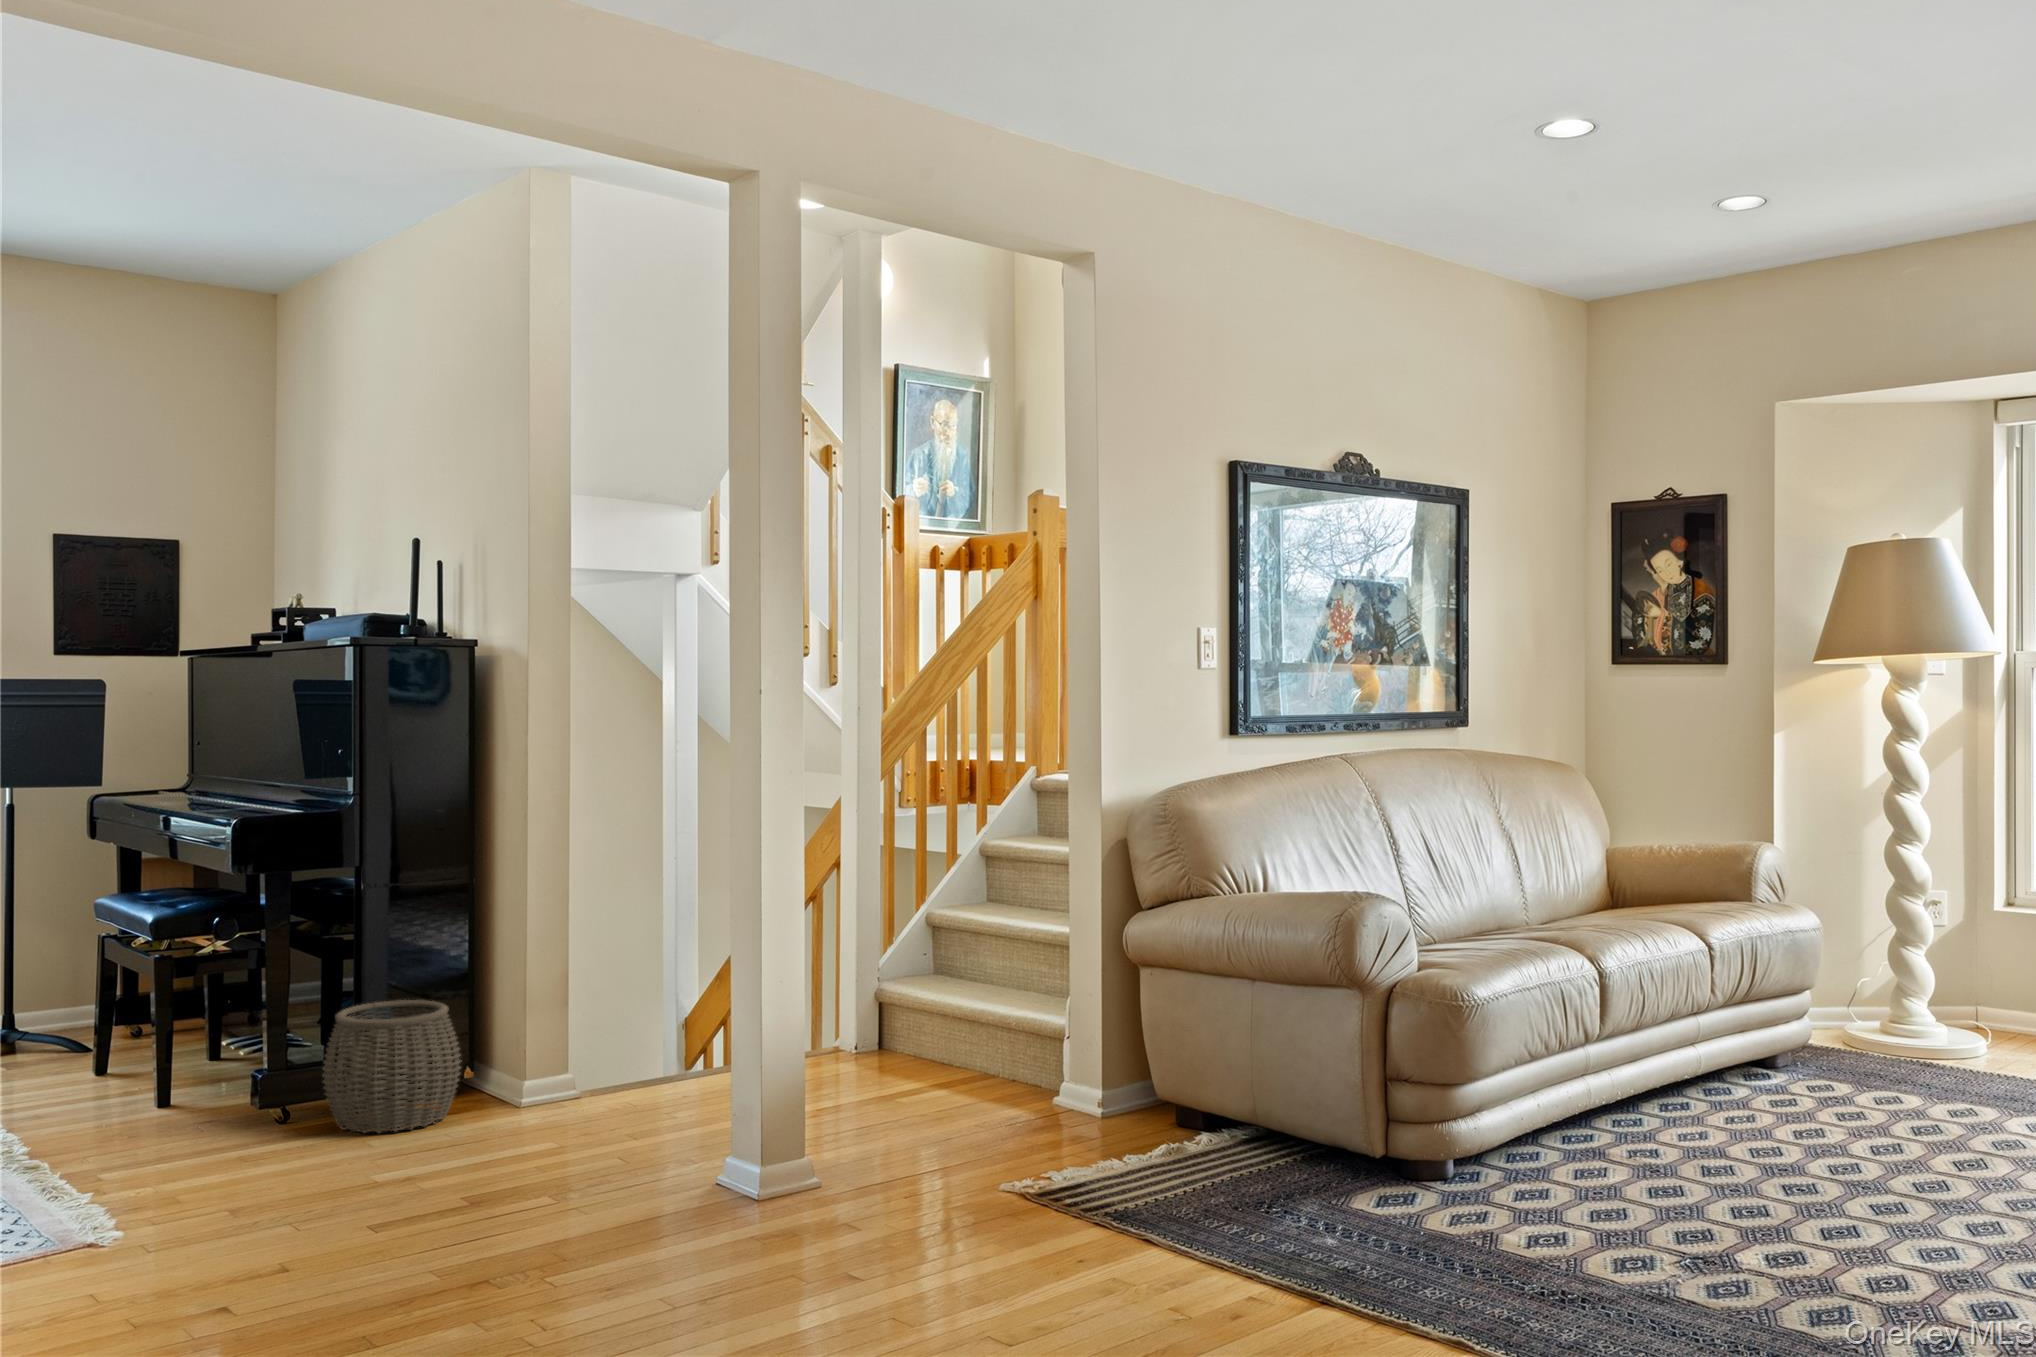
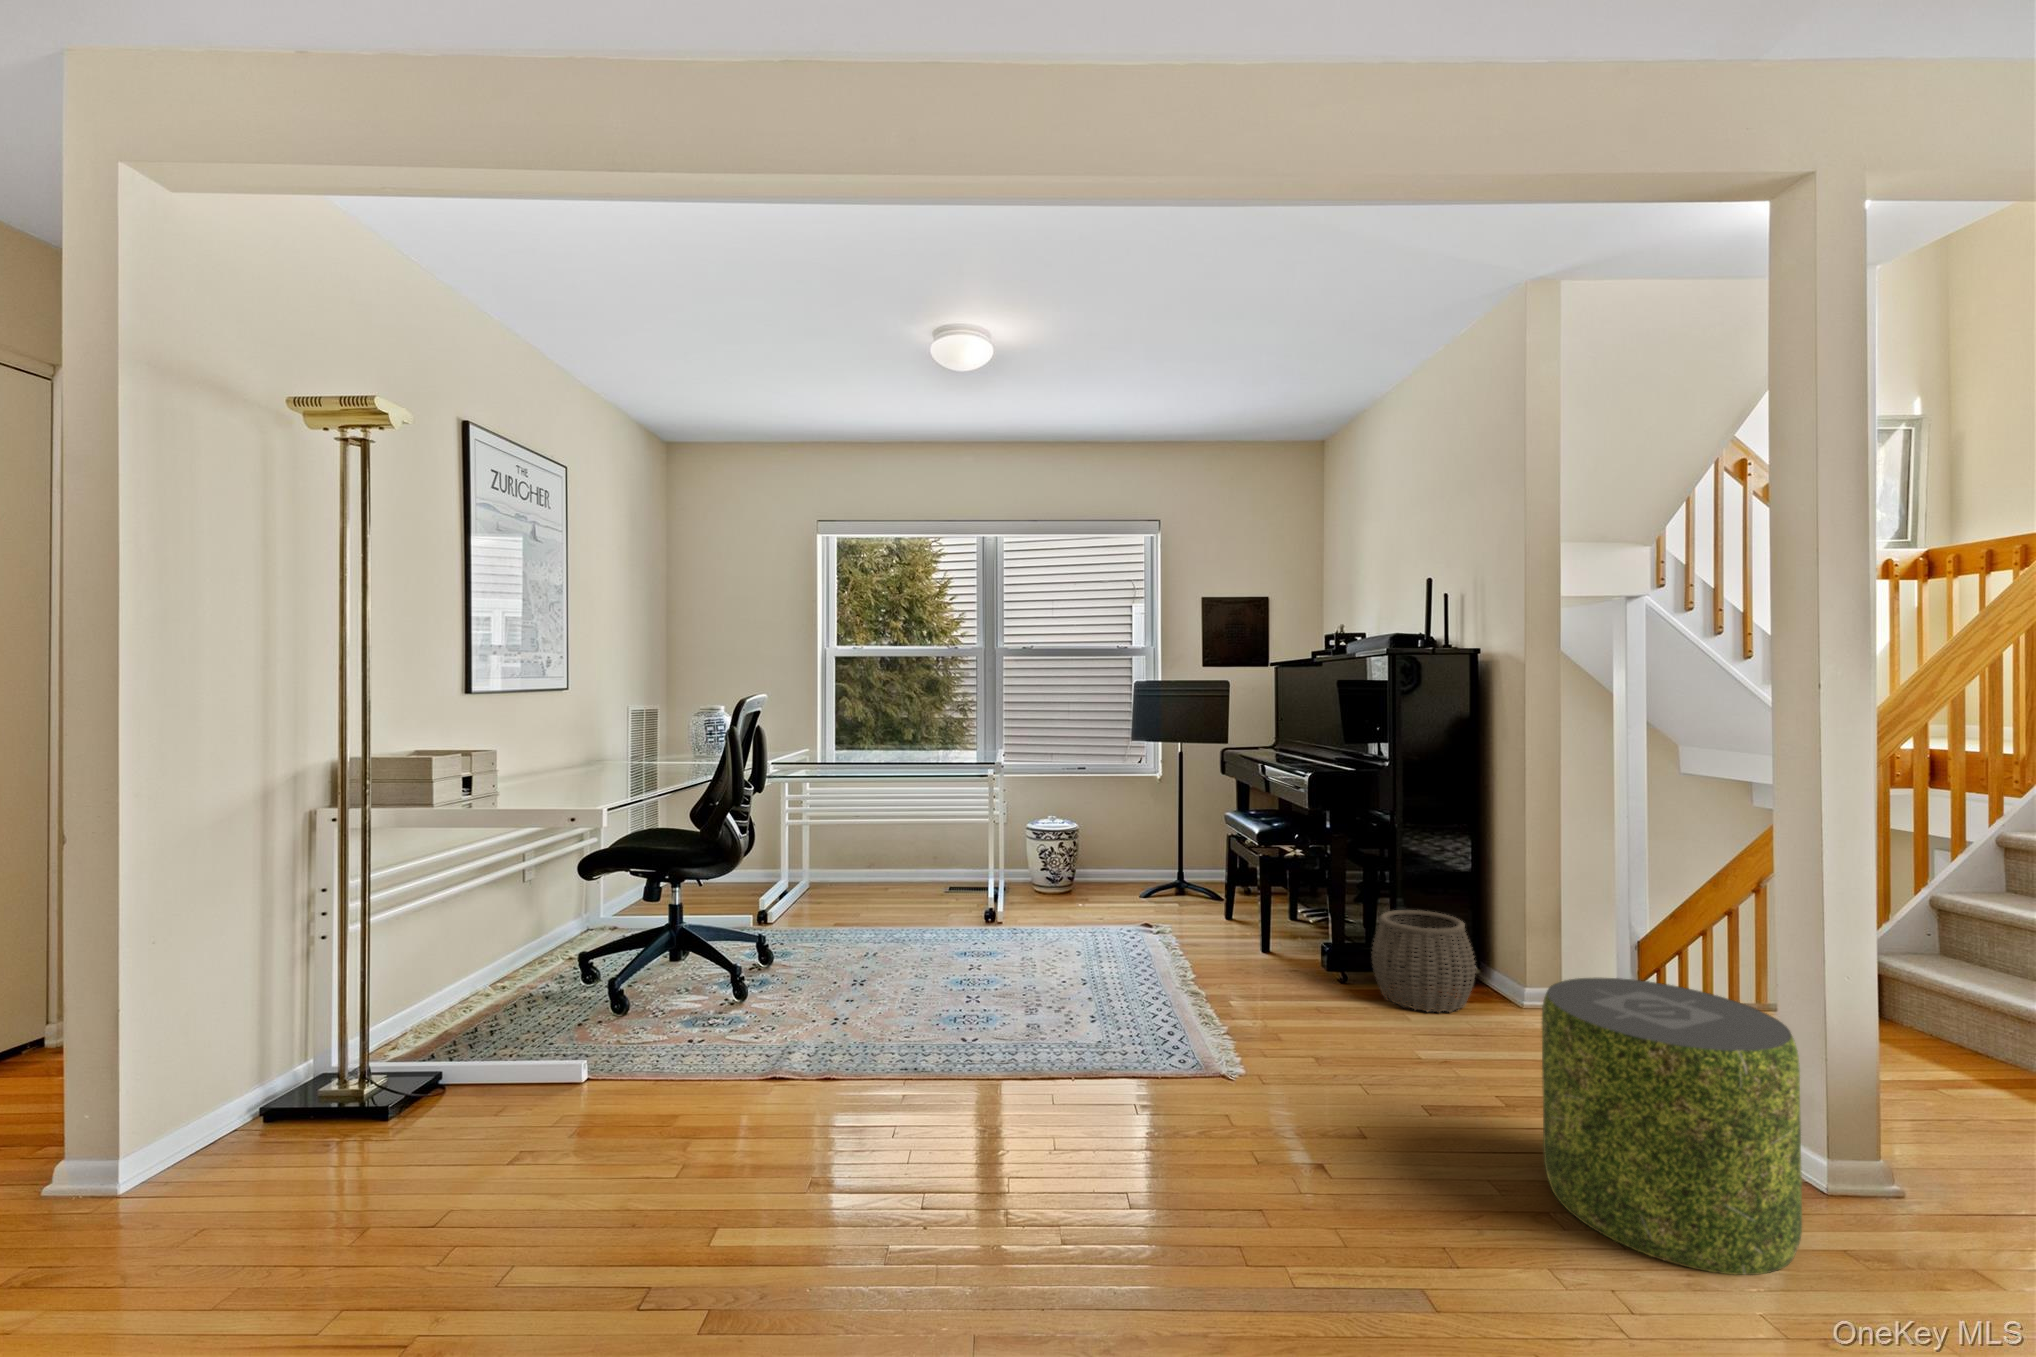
pouf: none [489,1015,713,1284] -> present [1542,978,1802,1275]

